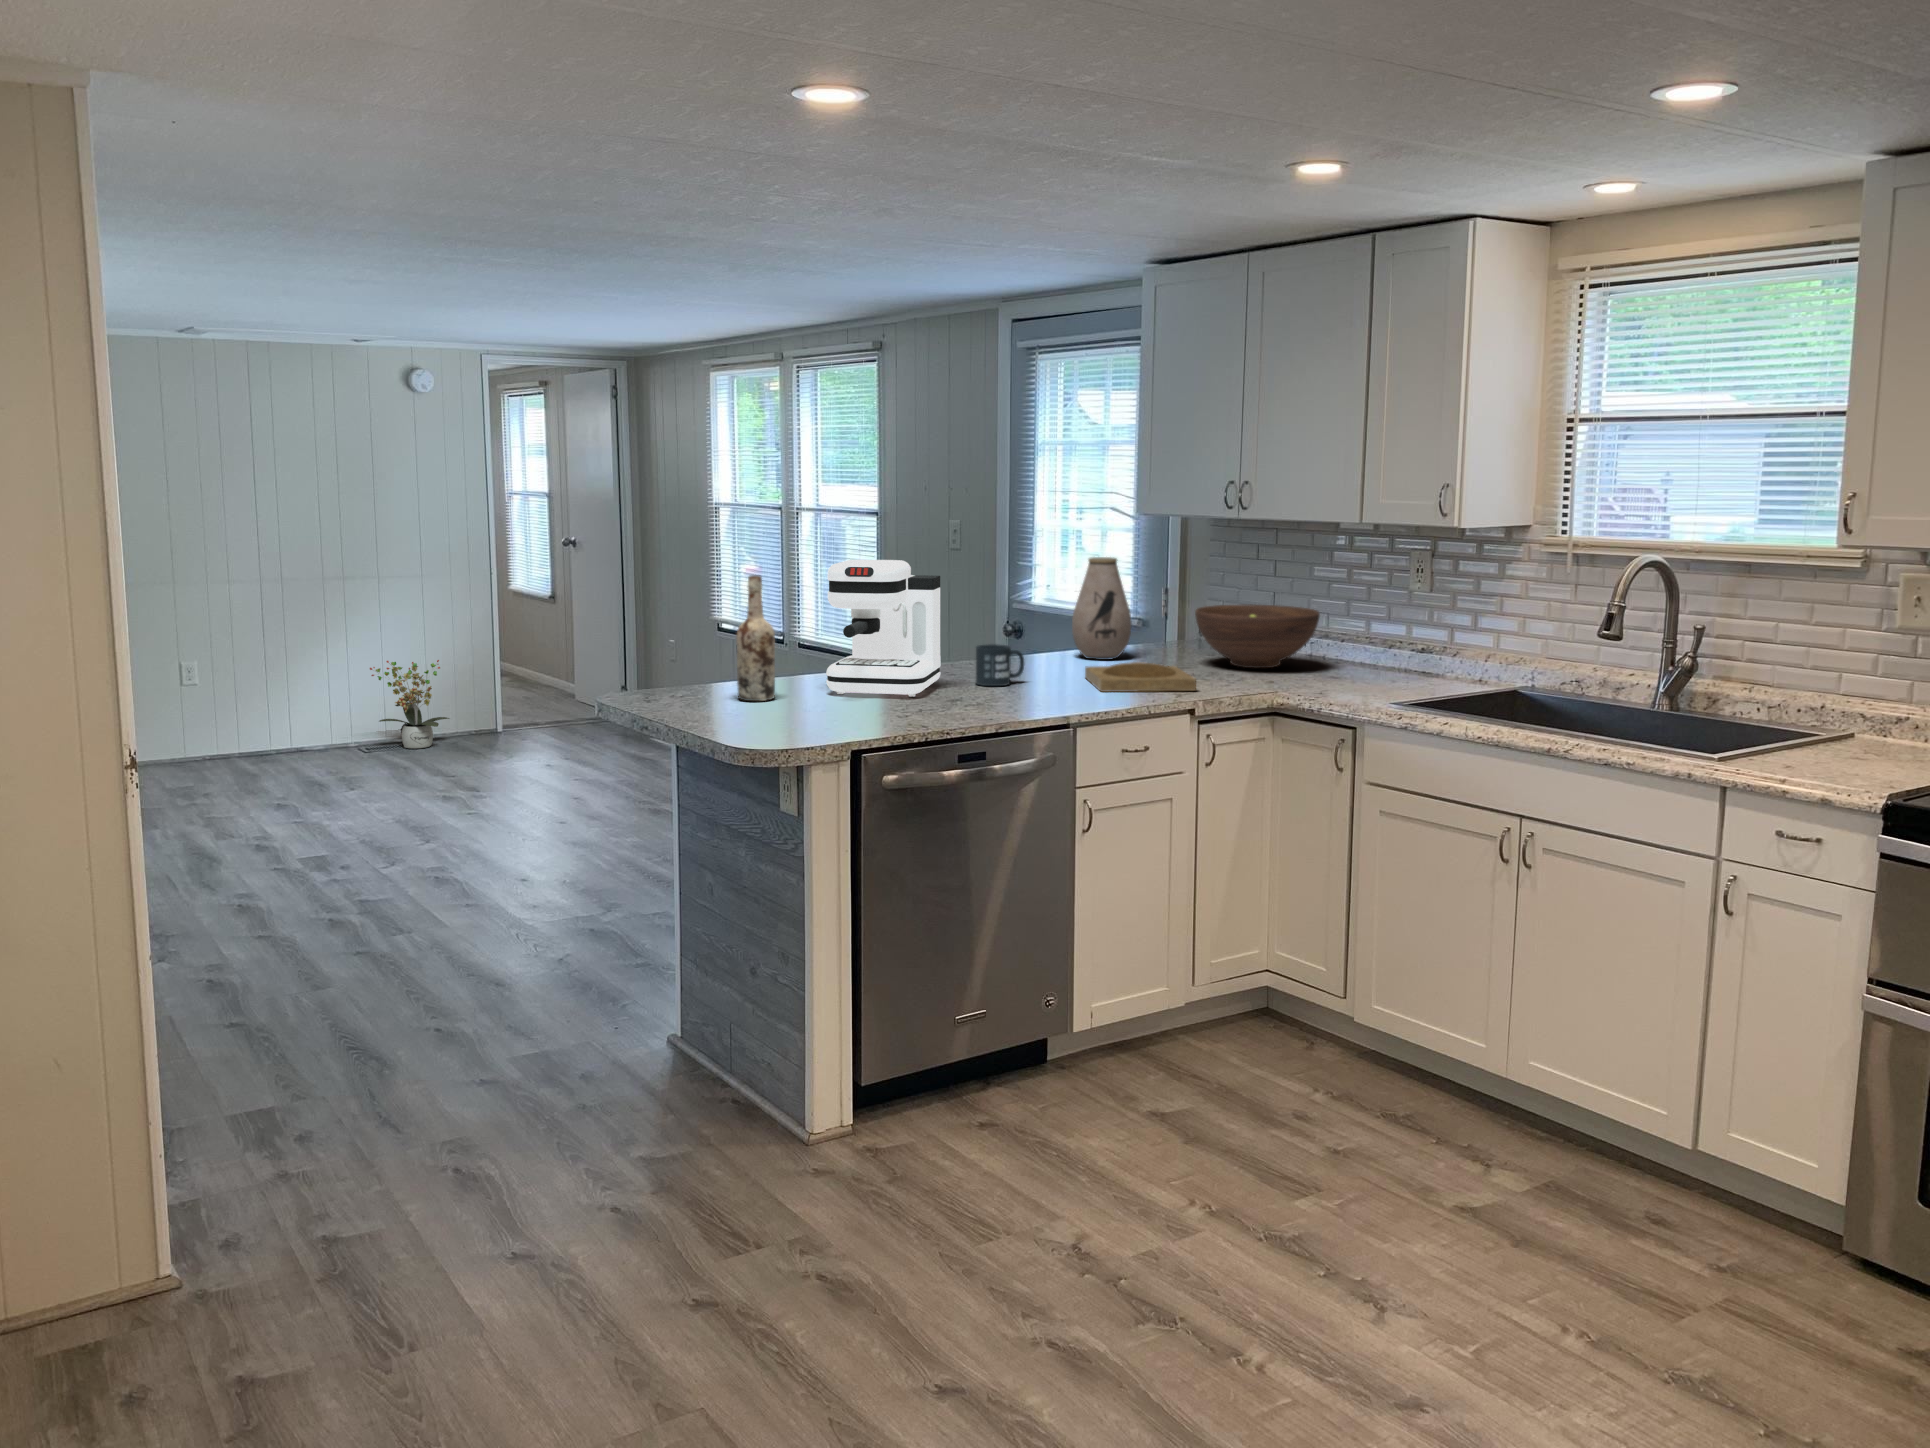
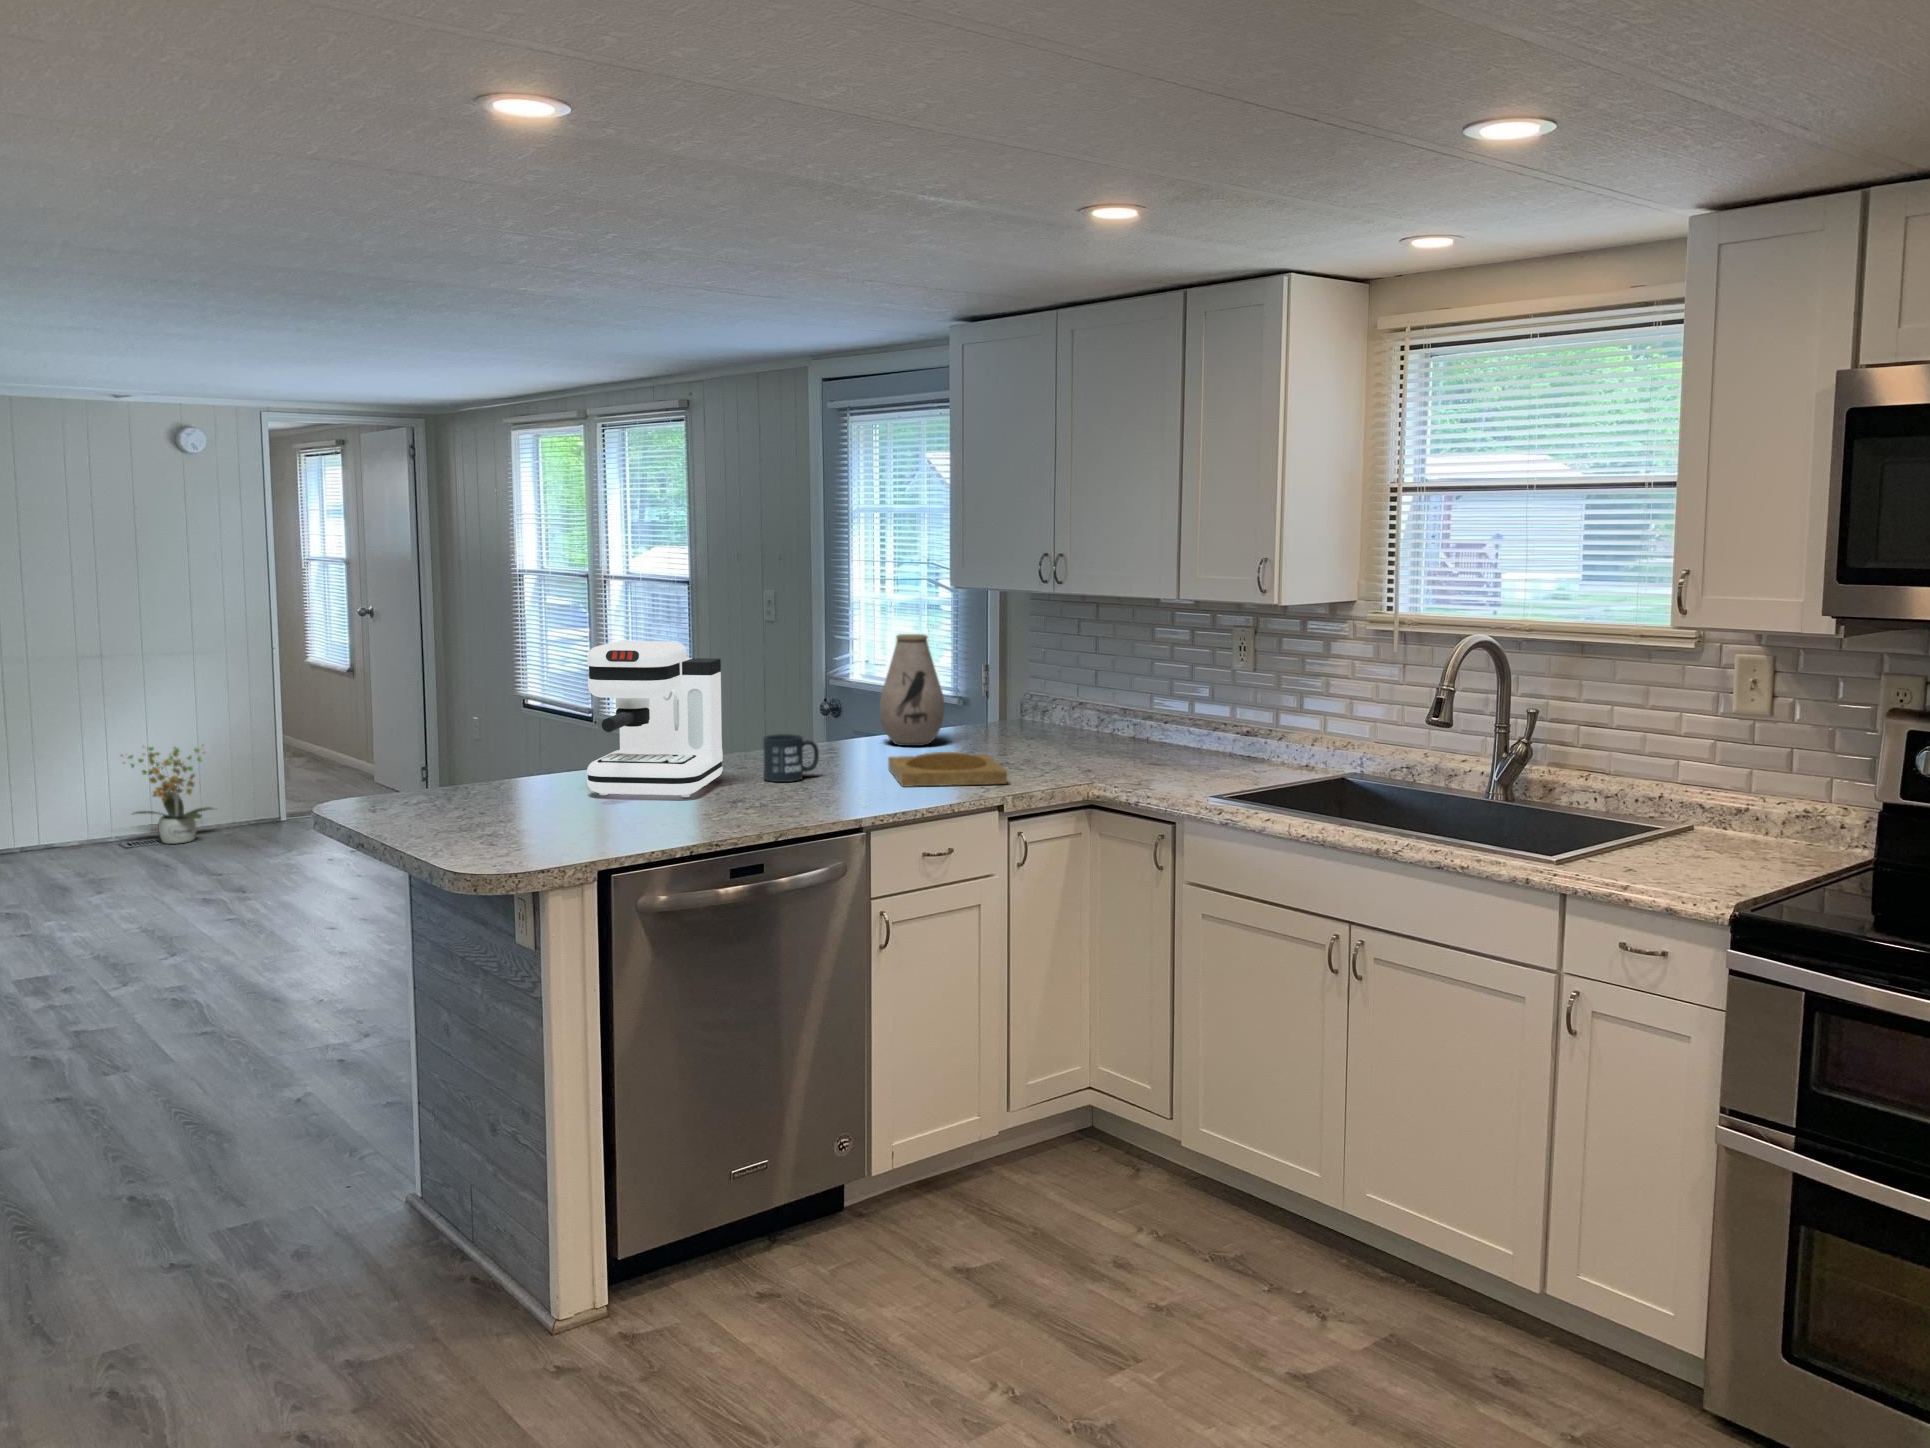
wine bottle: present [736,575,775,701] -> none [477,661,524,807]
fruit bowl: present [1195,605,1320,668] -> none [1011,684,1143,754]

